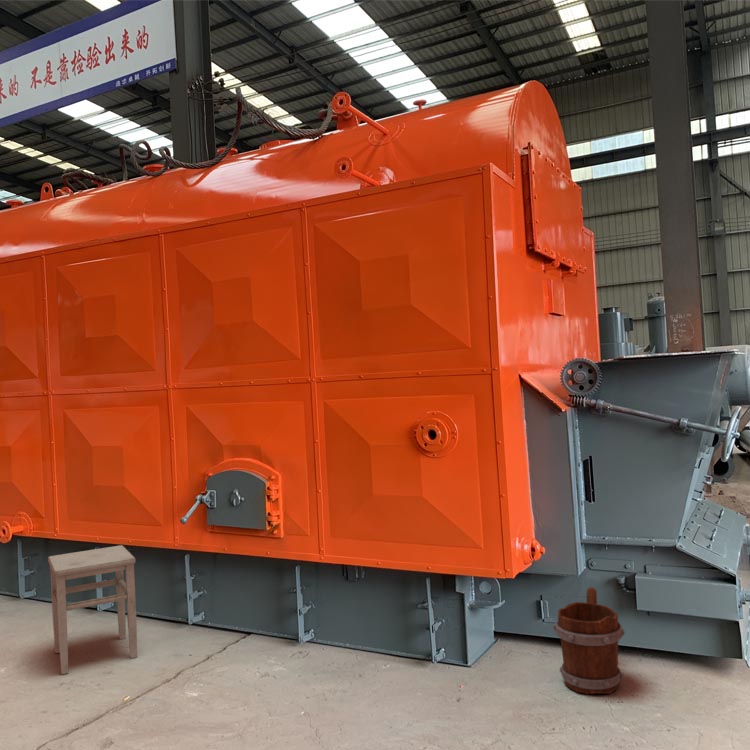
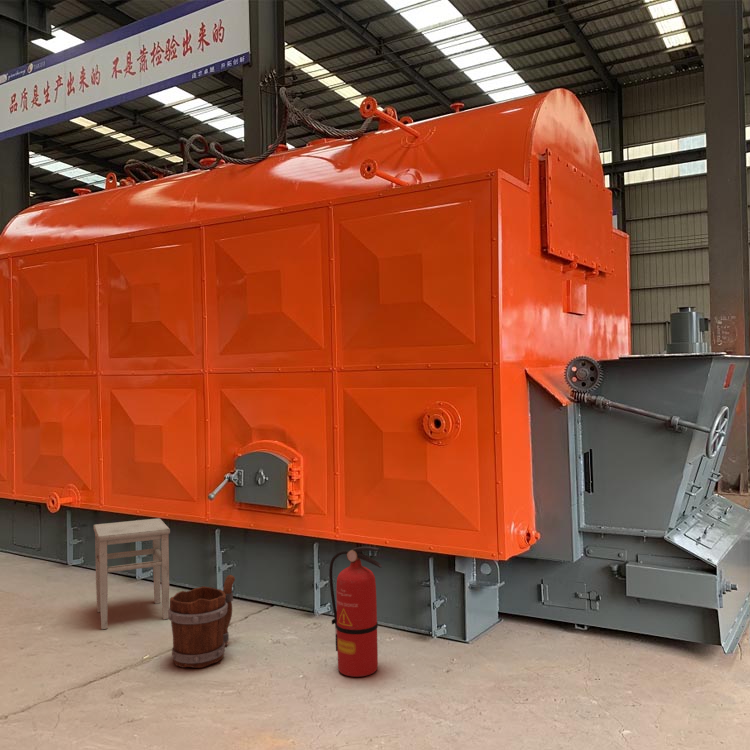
fire extinguisher: none [319,573,378,717] -> present [329,546,382,677]
bucket: present [553,587,625,694] -> present [168,575,235,668]

